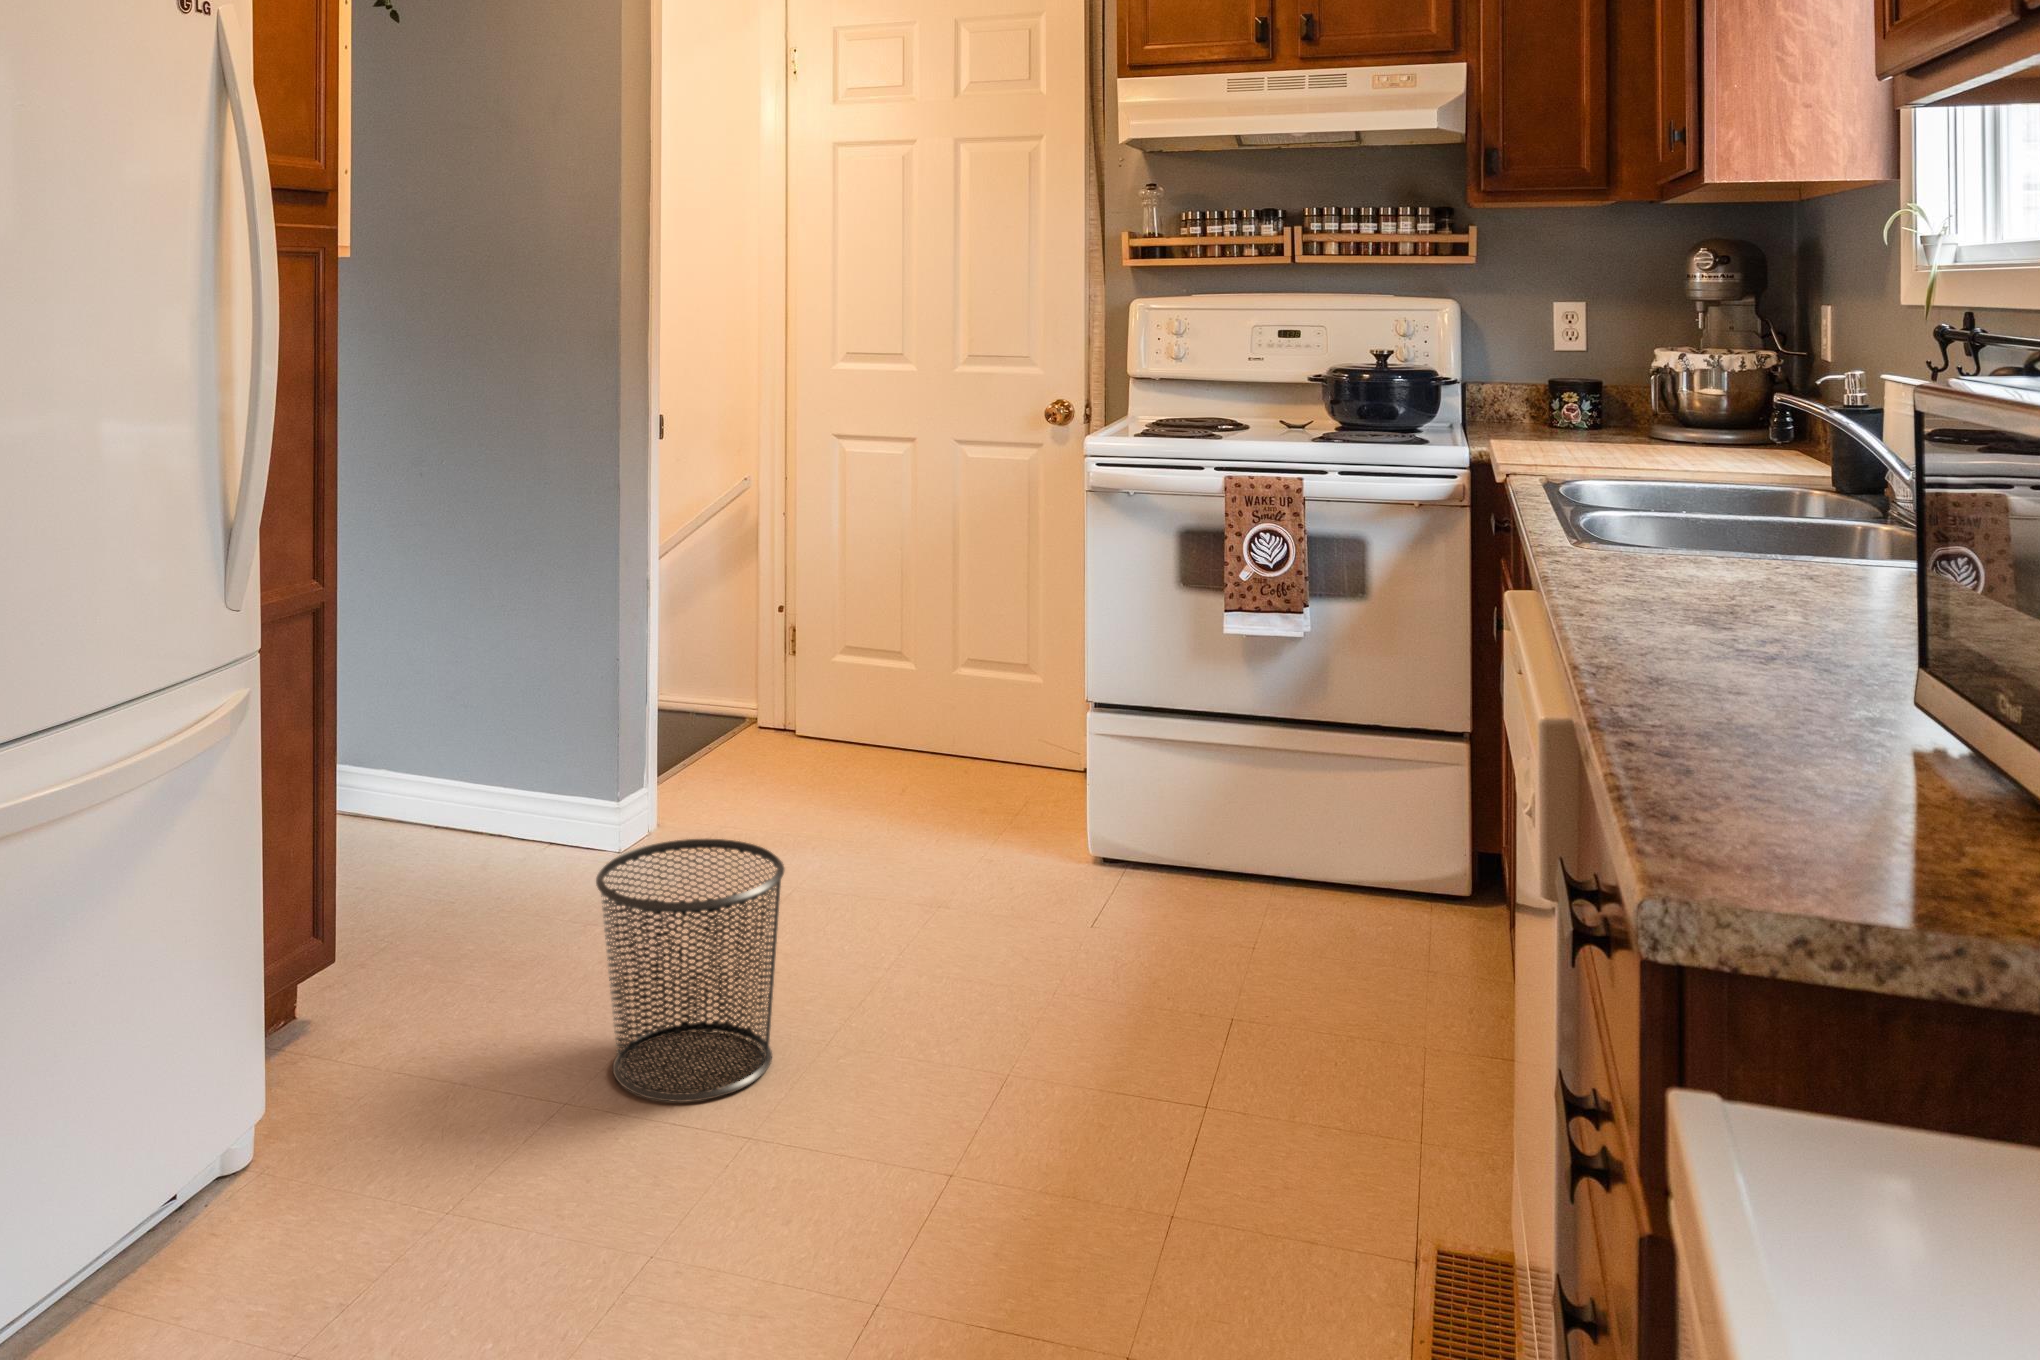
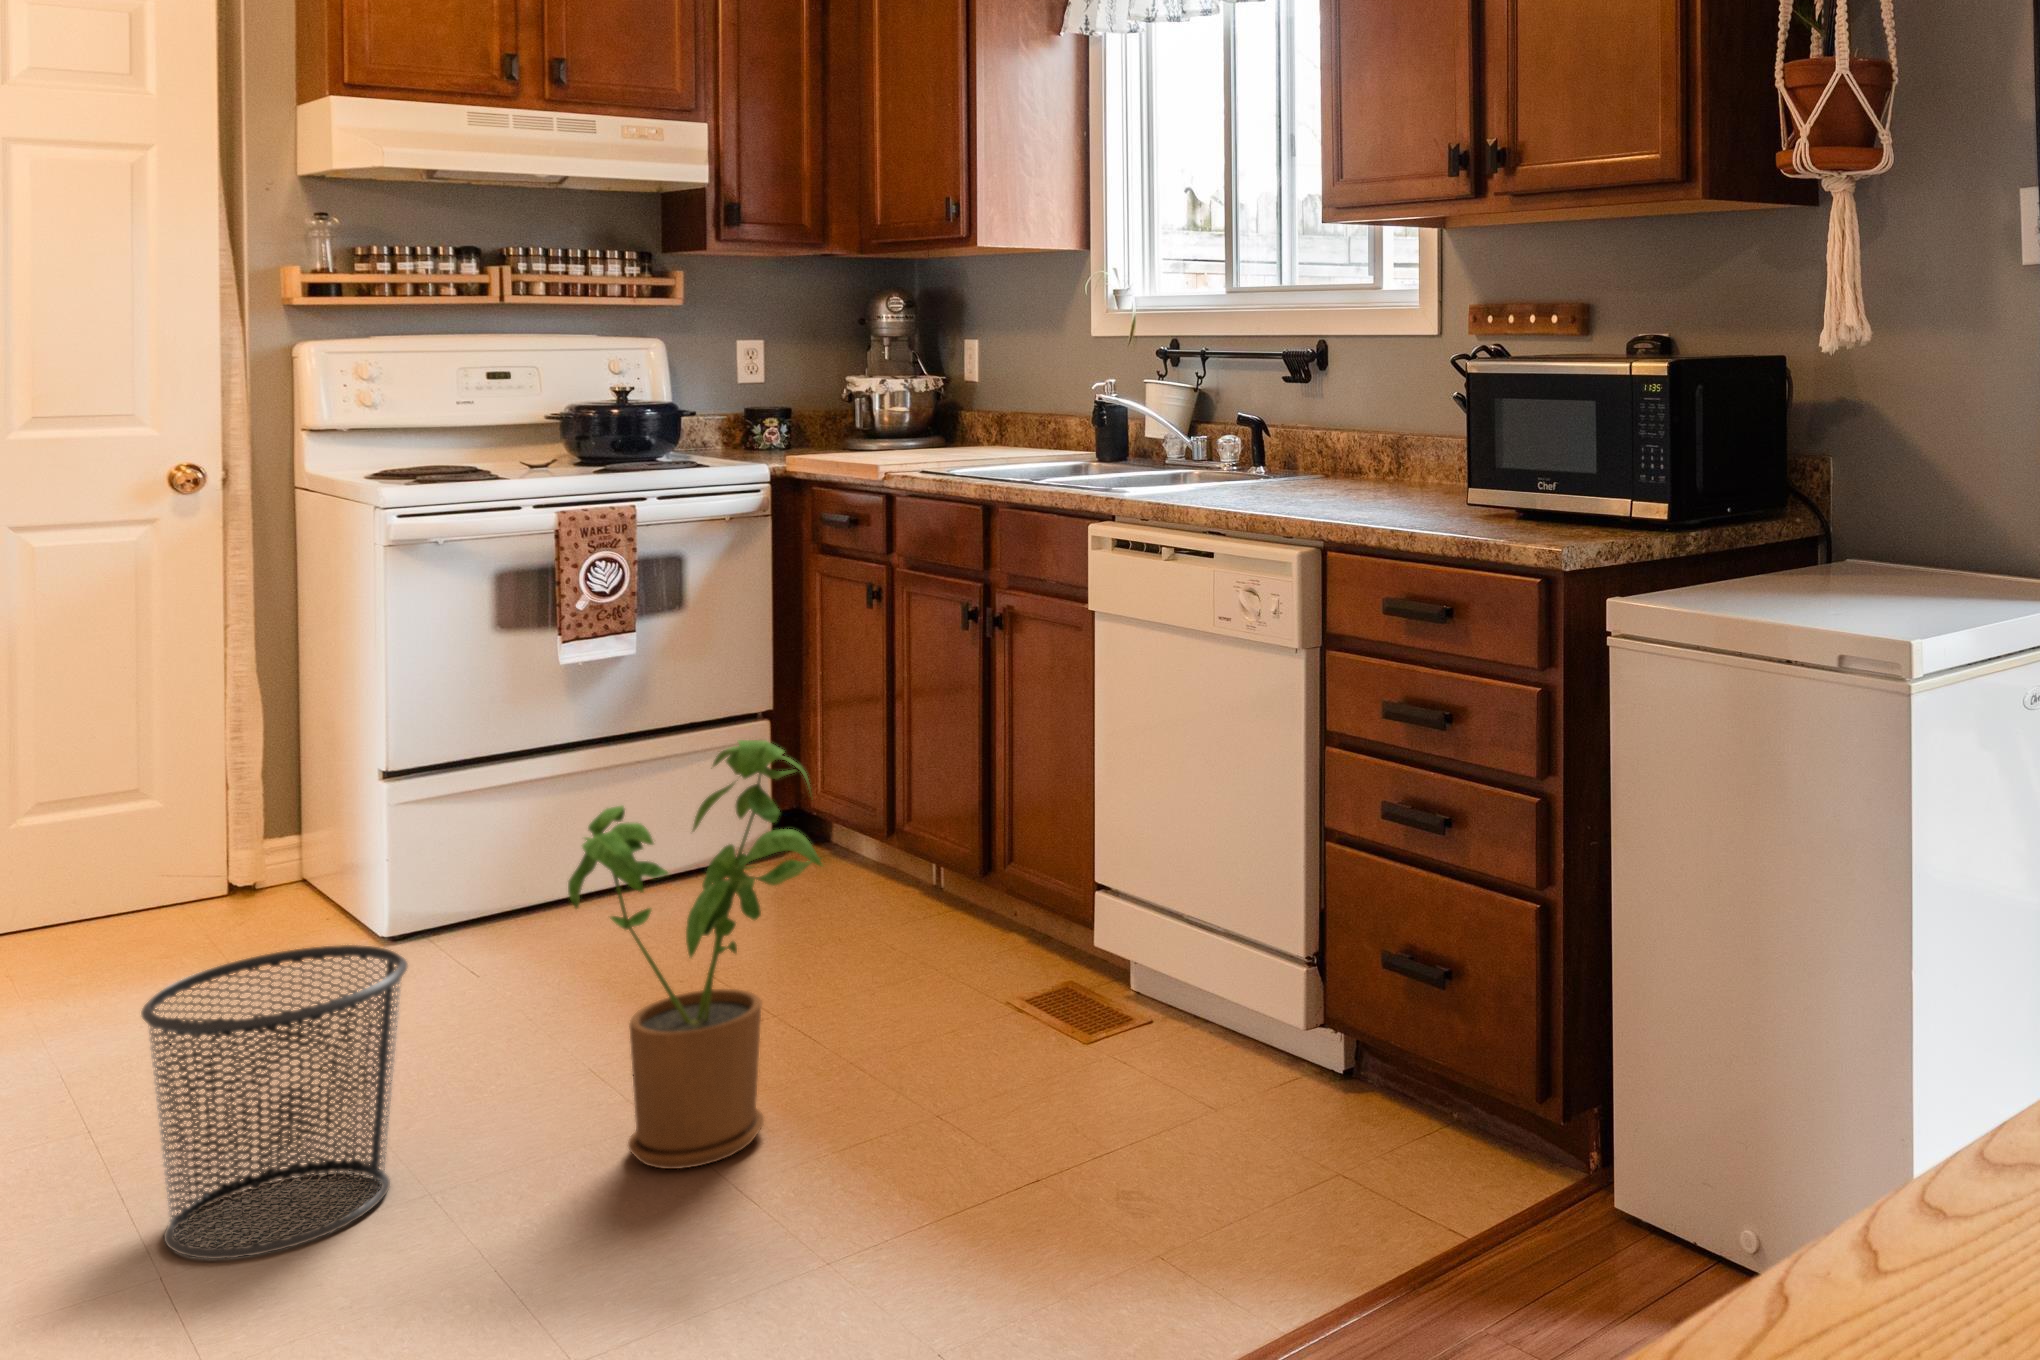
house plant: none [837,765,1082,1210] -> present [568,740,823,1169]

